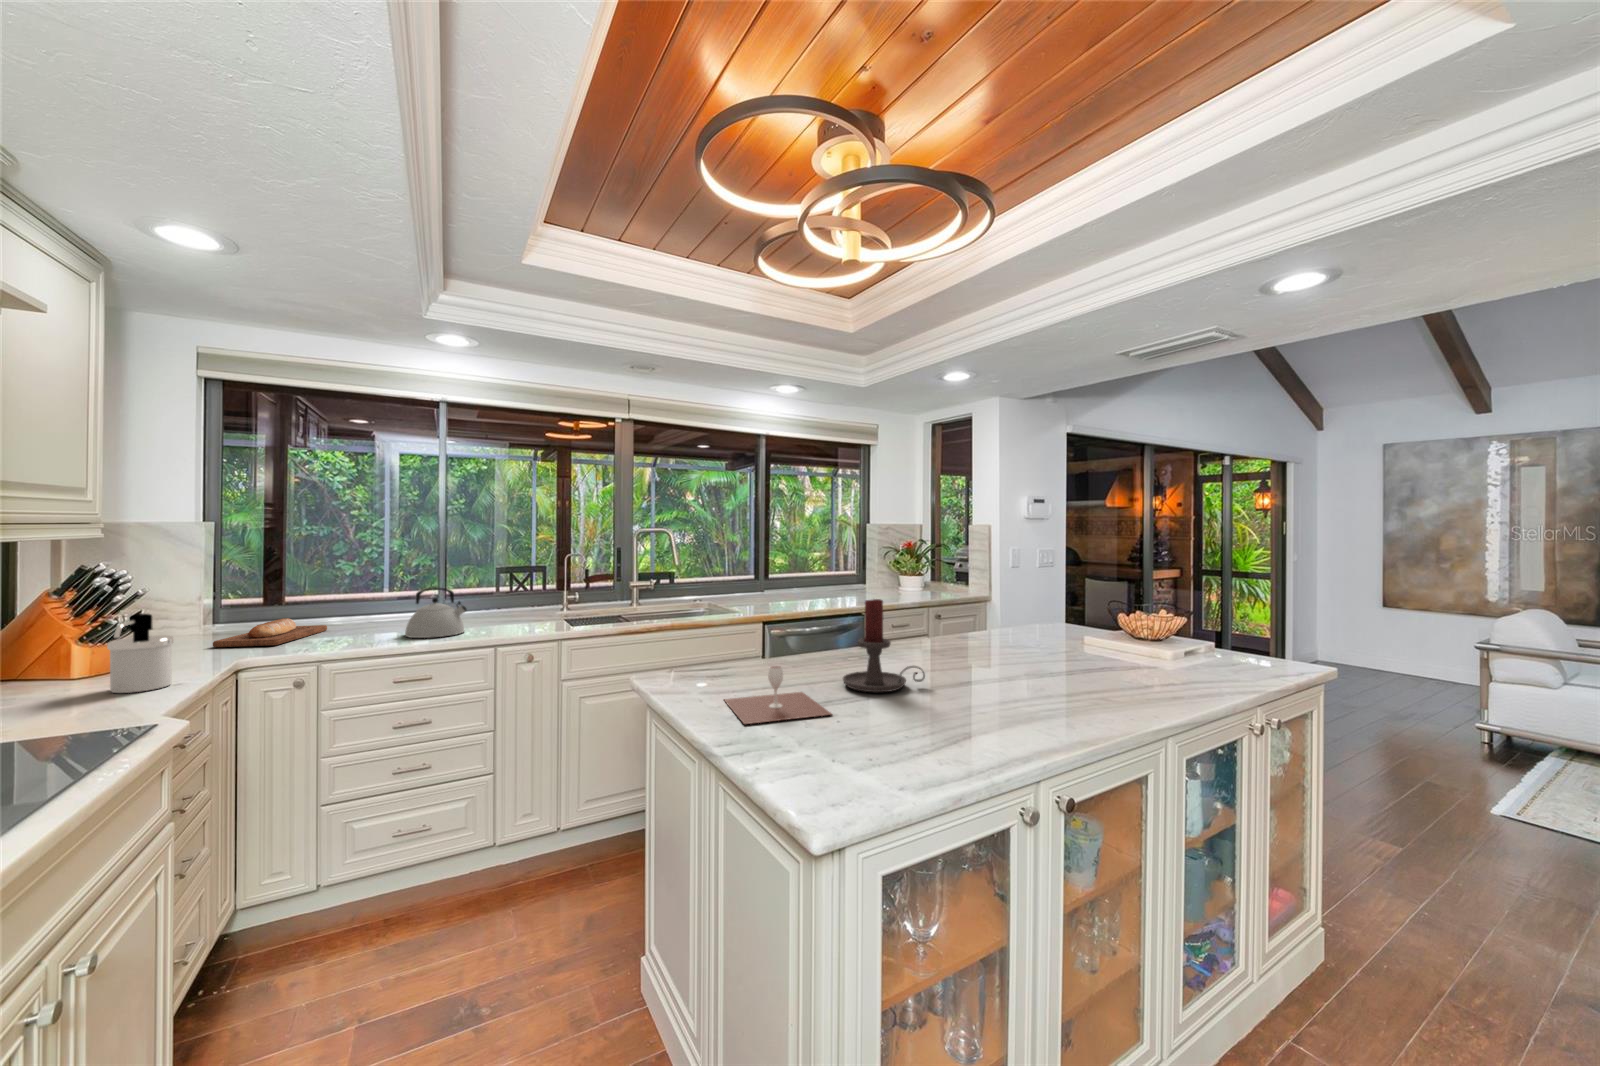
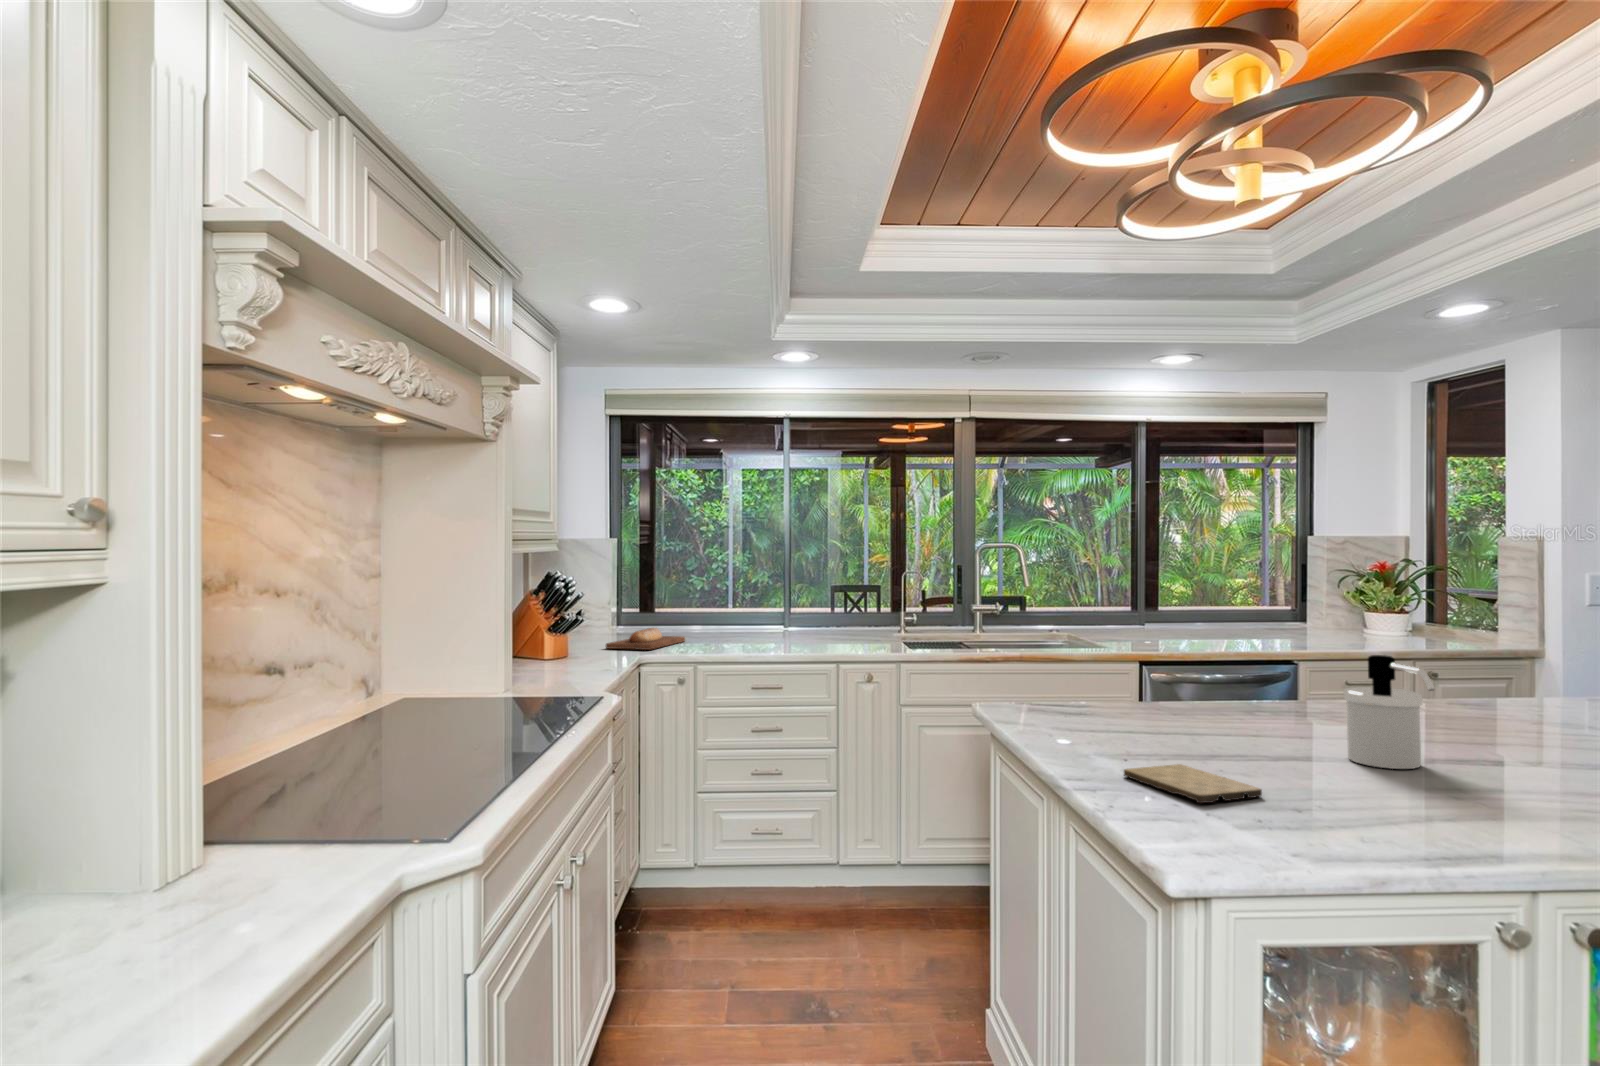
kettle: present [405,587,467,638] -> none [750,602,805,652]
candle holder: present [843,599,925,692] -> none [1220,616,1338,732]
soap dispenser: present [107,614,173,693] -> present [1344,655,1434,769]
wine glass: present [724,666,831,724] -> none [1066,686,1194,744]
cutting board: none [789,743,905,793] -> present [1124,764,1262,803]

